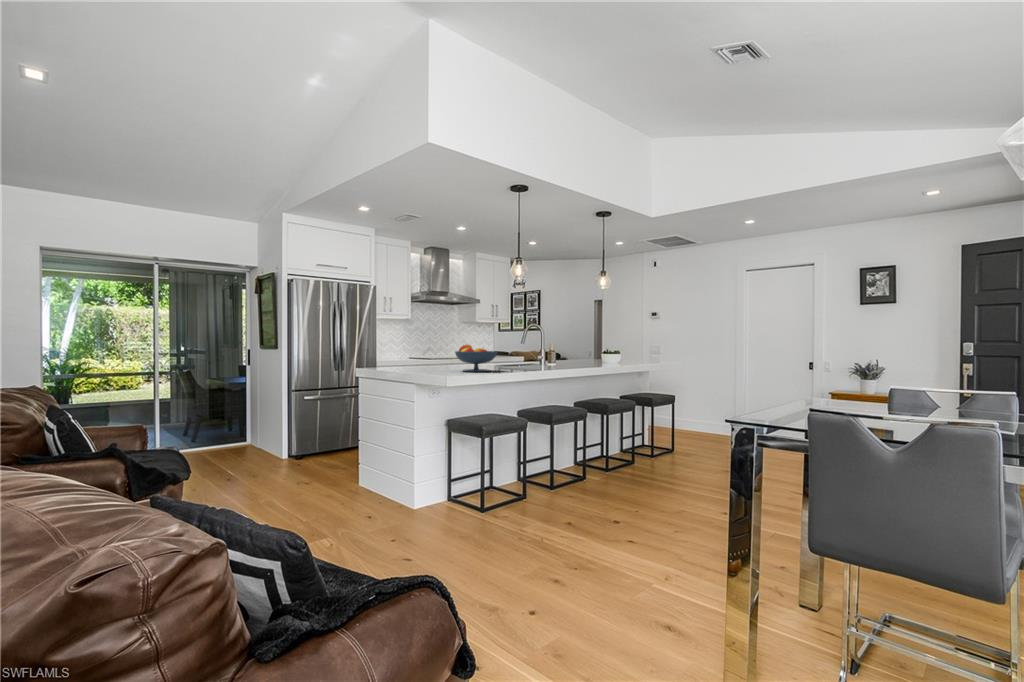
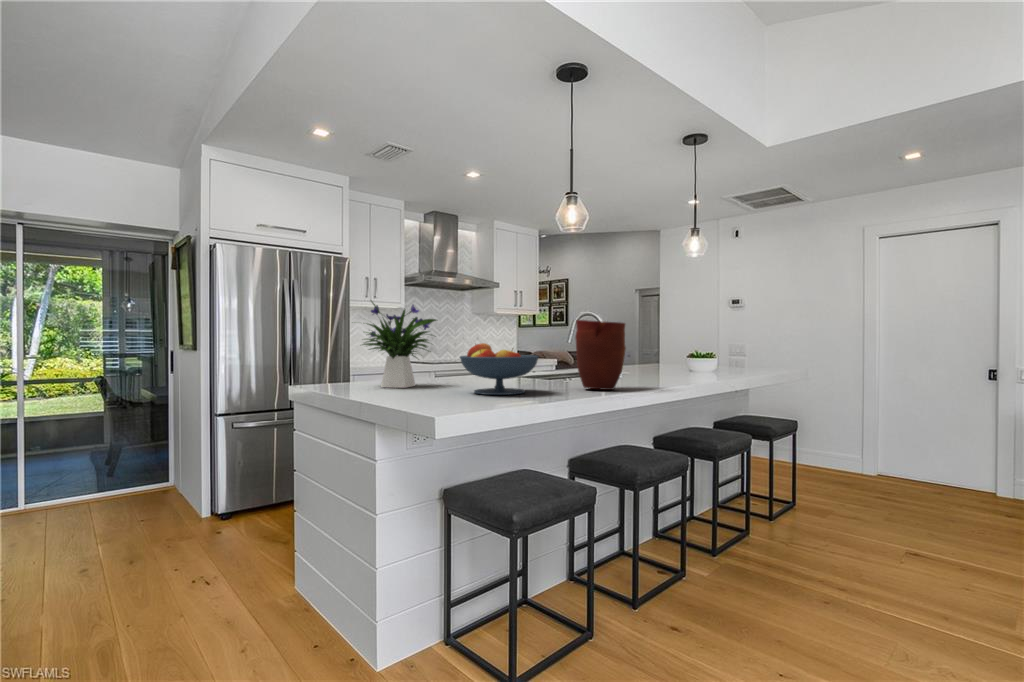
flower arrangement: none [393,319,442,370] -> present [362,301,436,388]
vase: none [519,331,547,370] -> present [575,320,626,390]

